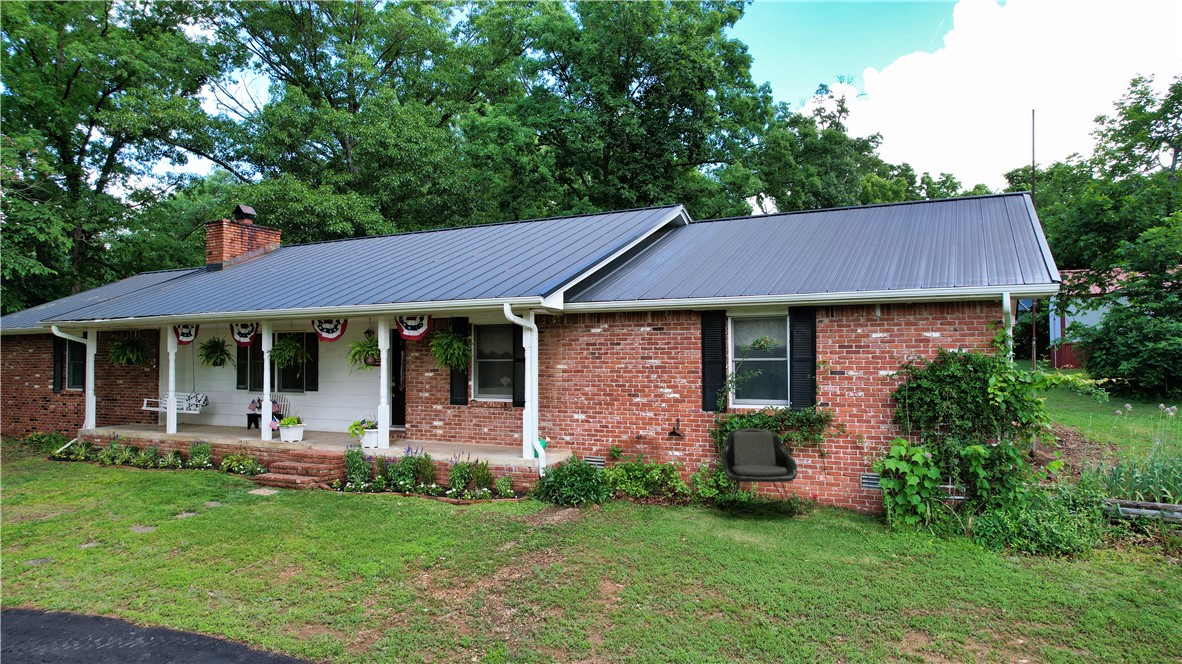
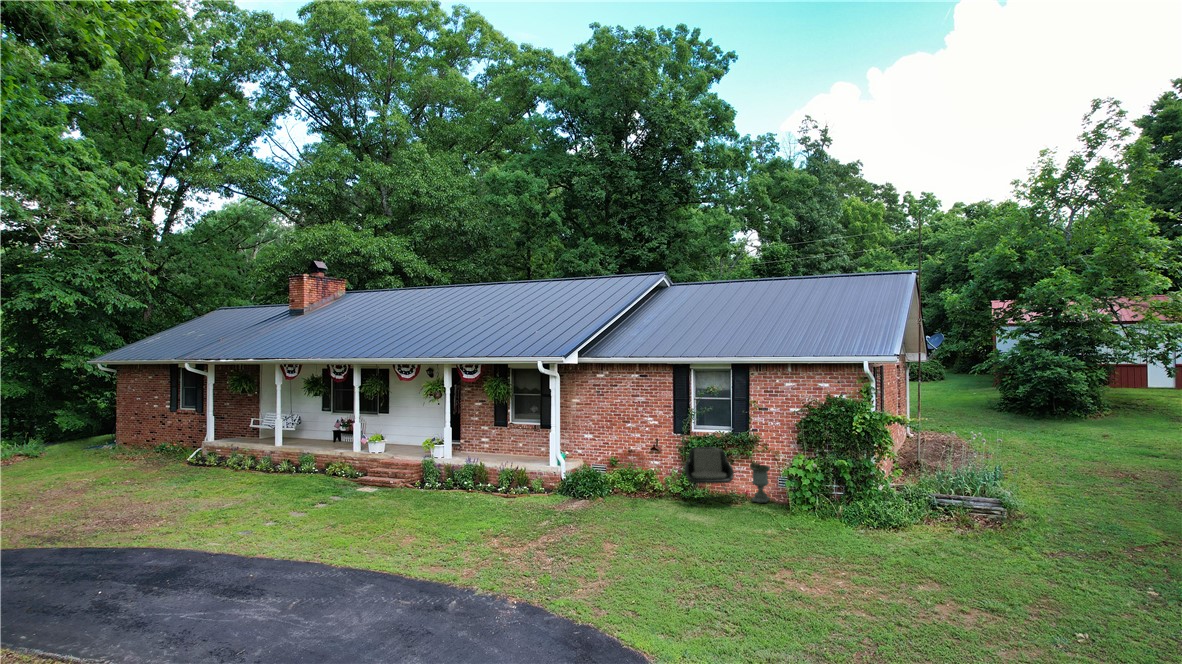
planter: none [819,450,851,512] -> present [750,463,770,503]

